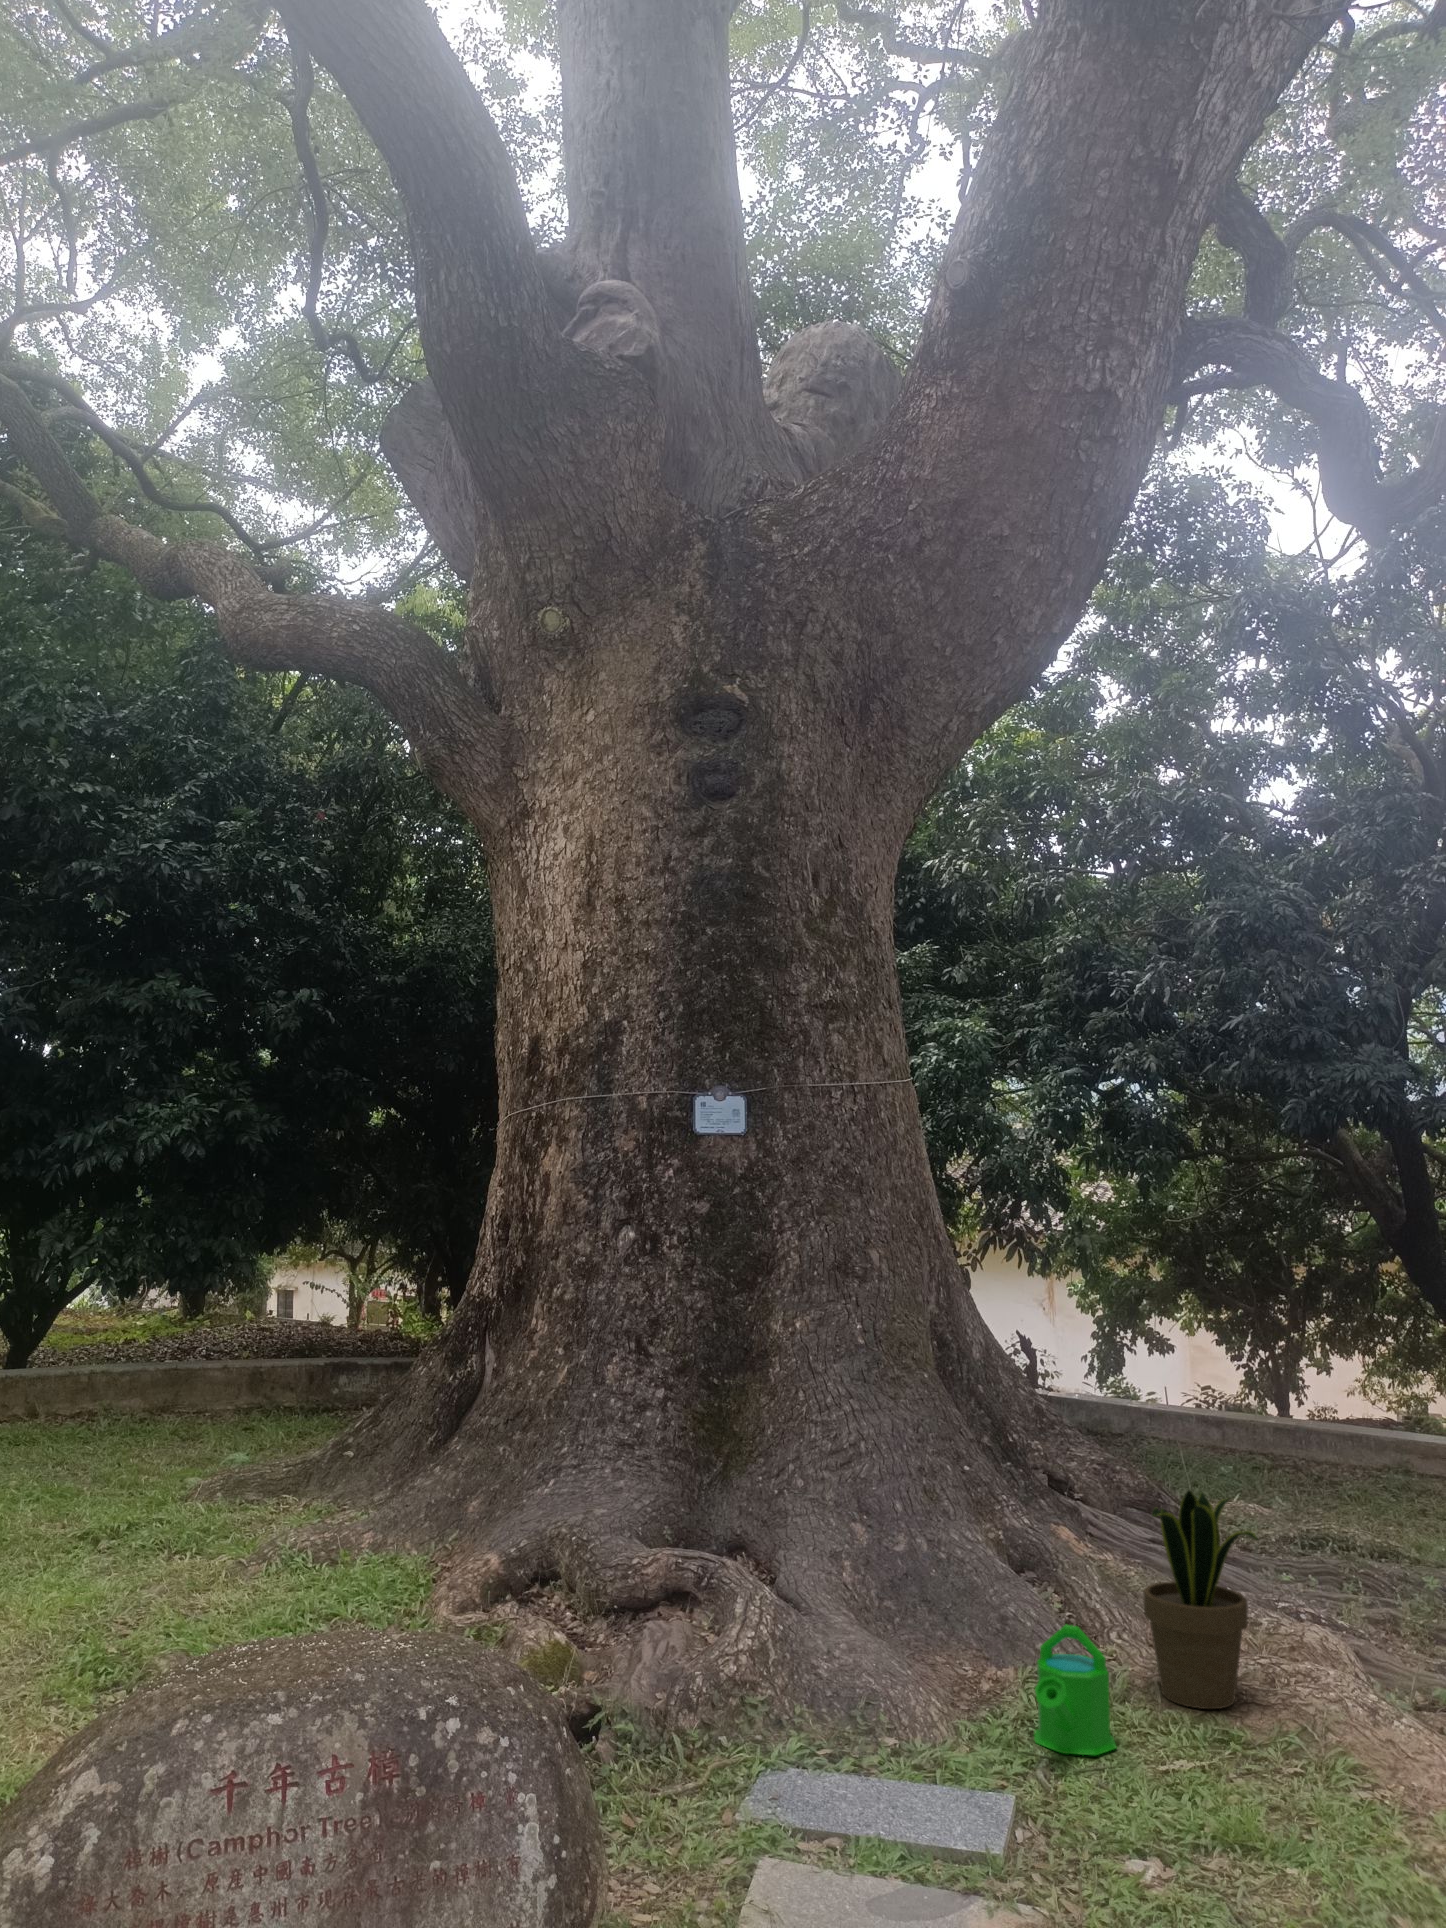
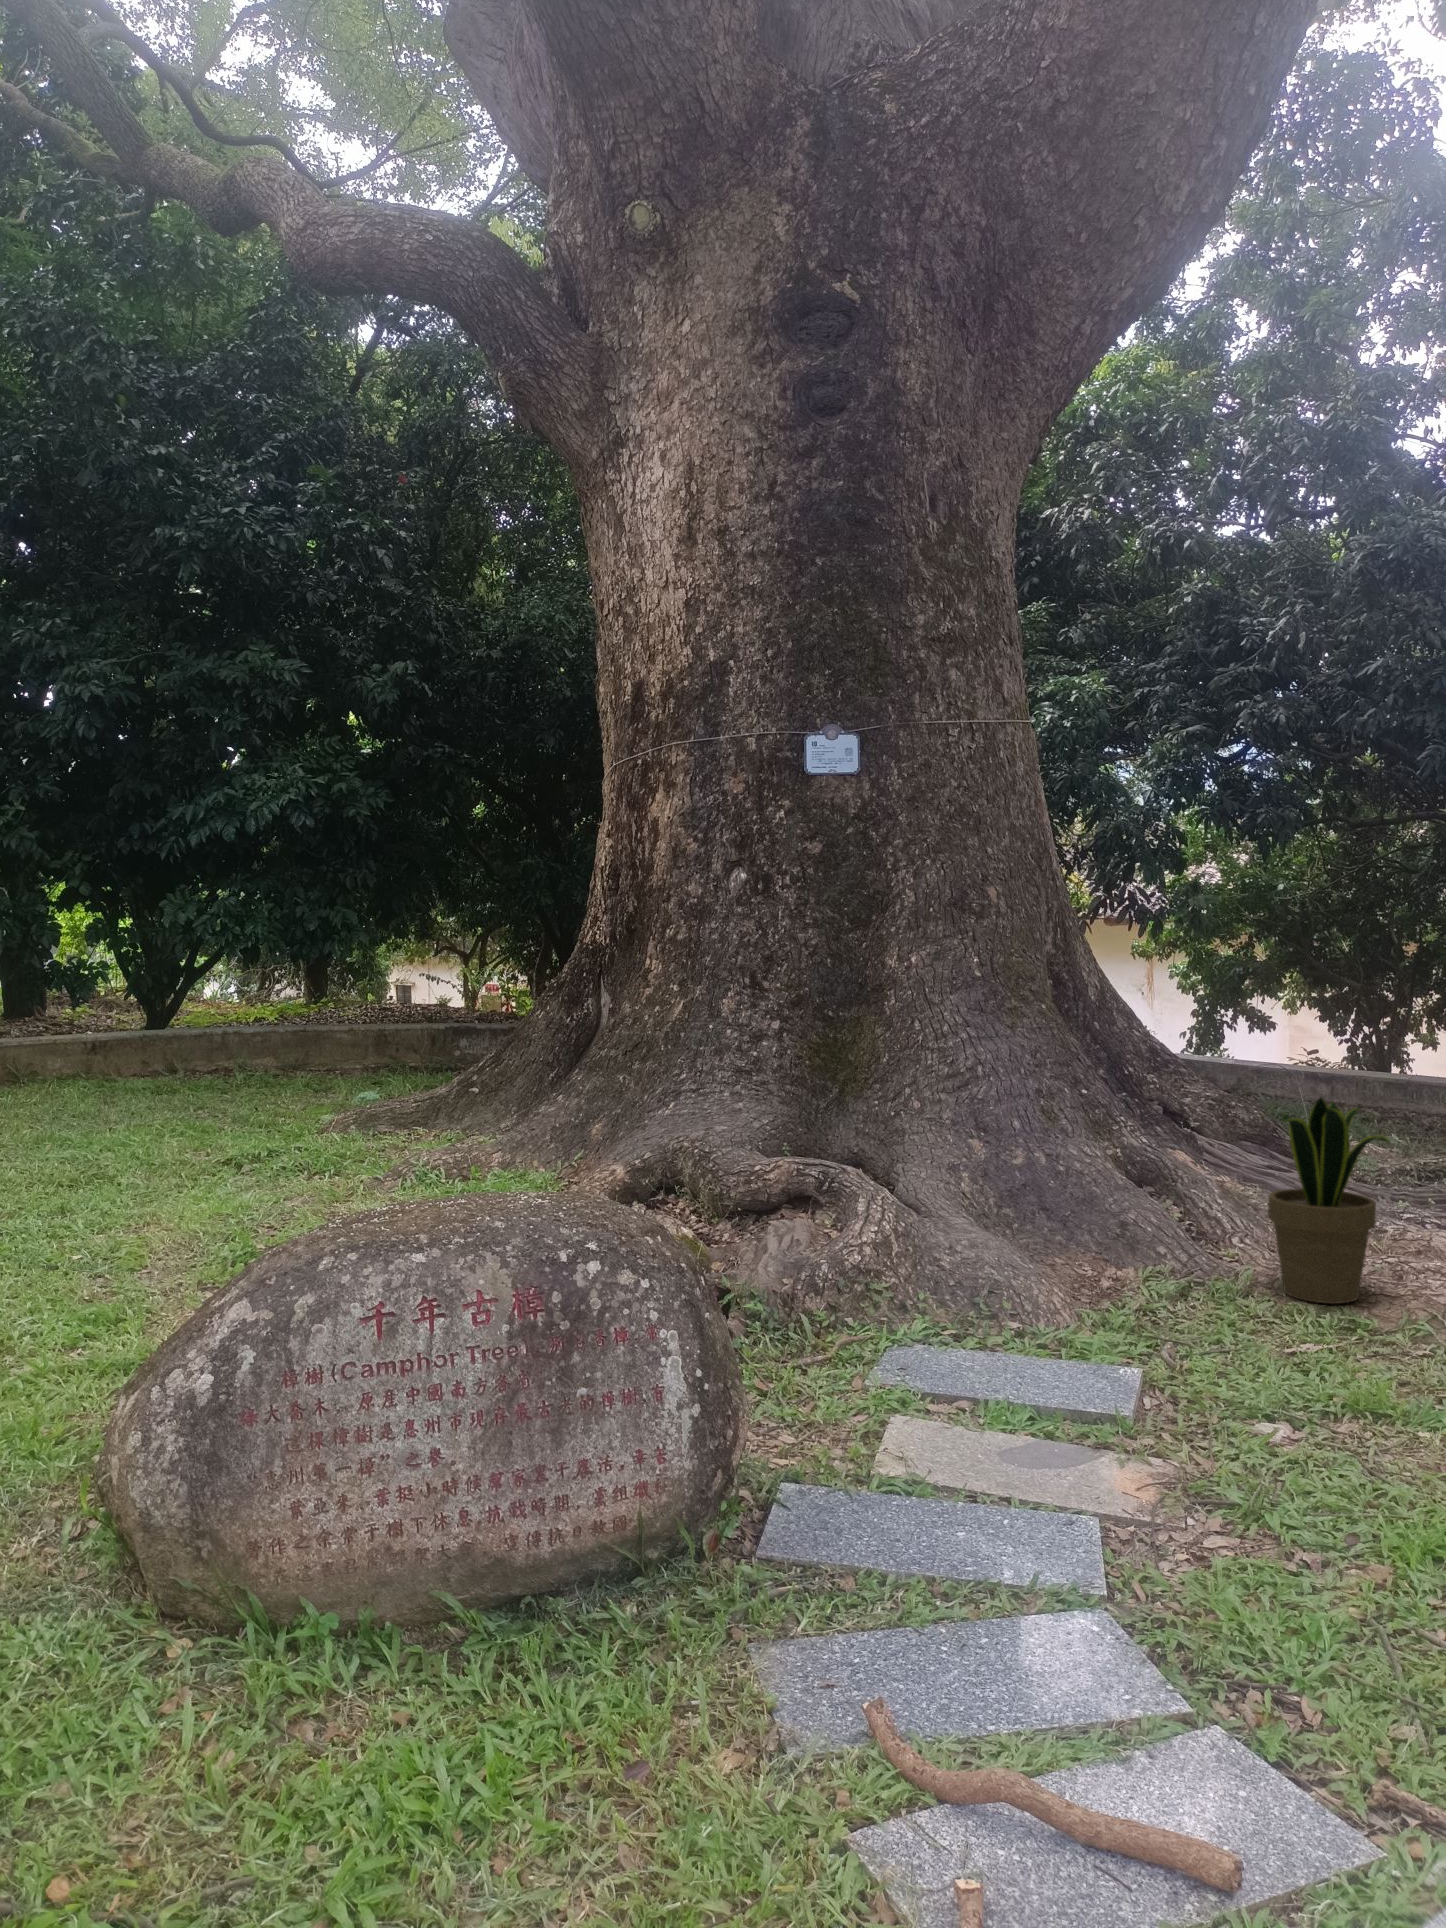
watering can: present [1034,1625,1117,1755] -> none [1155,1220,1241,1339]

